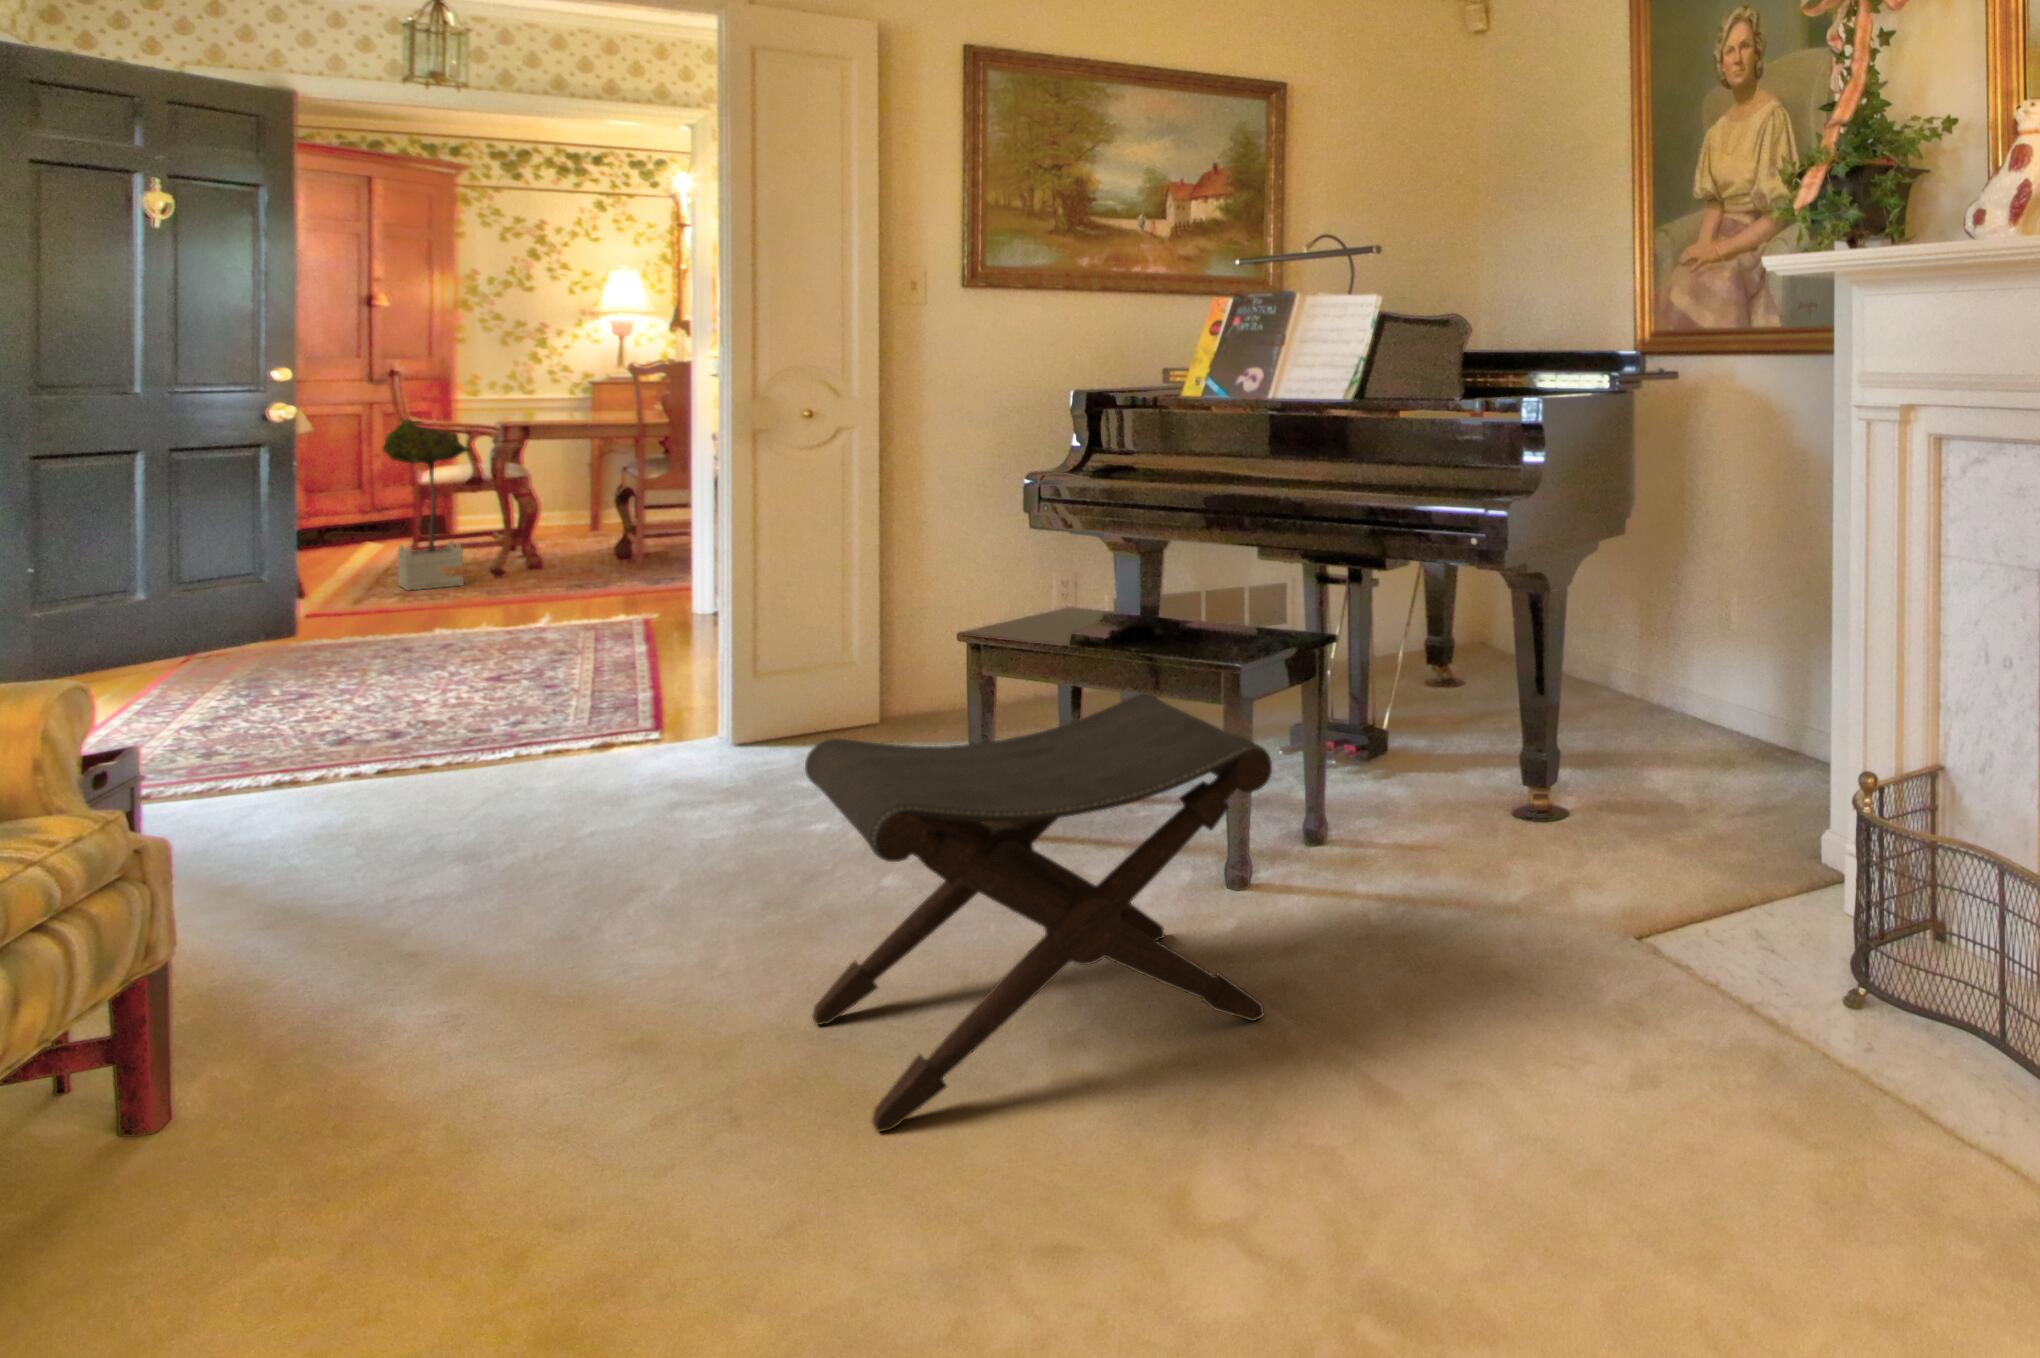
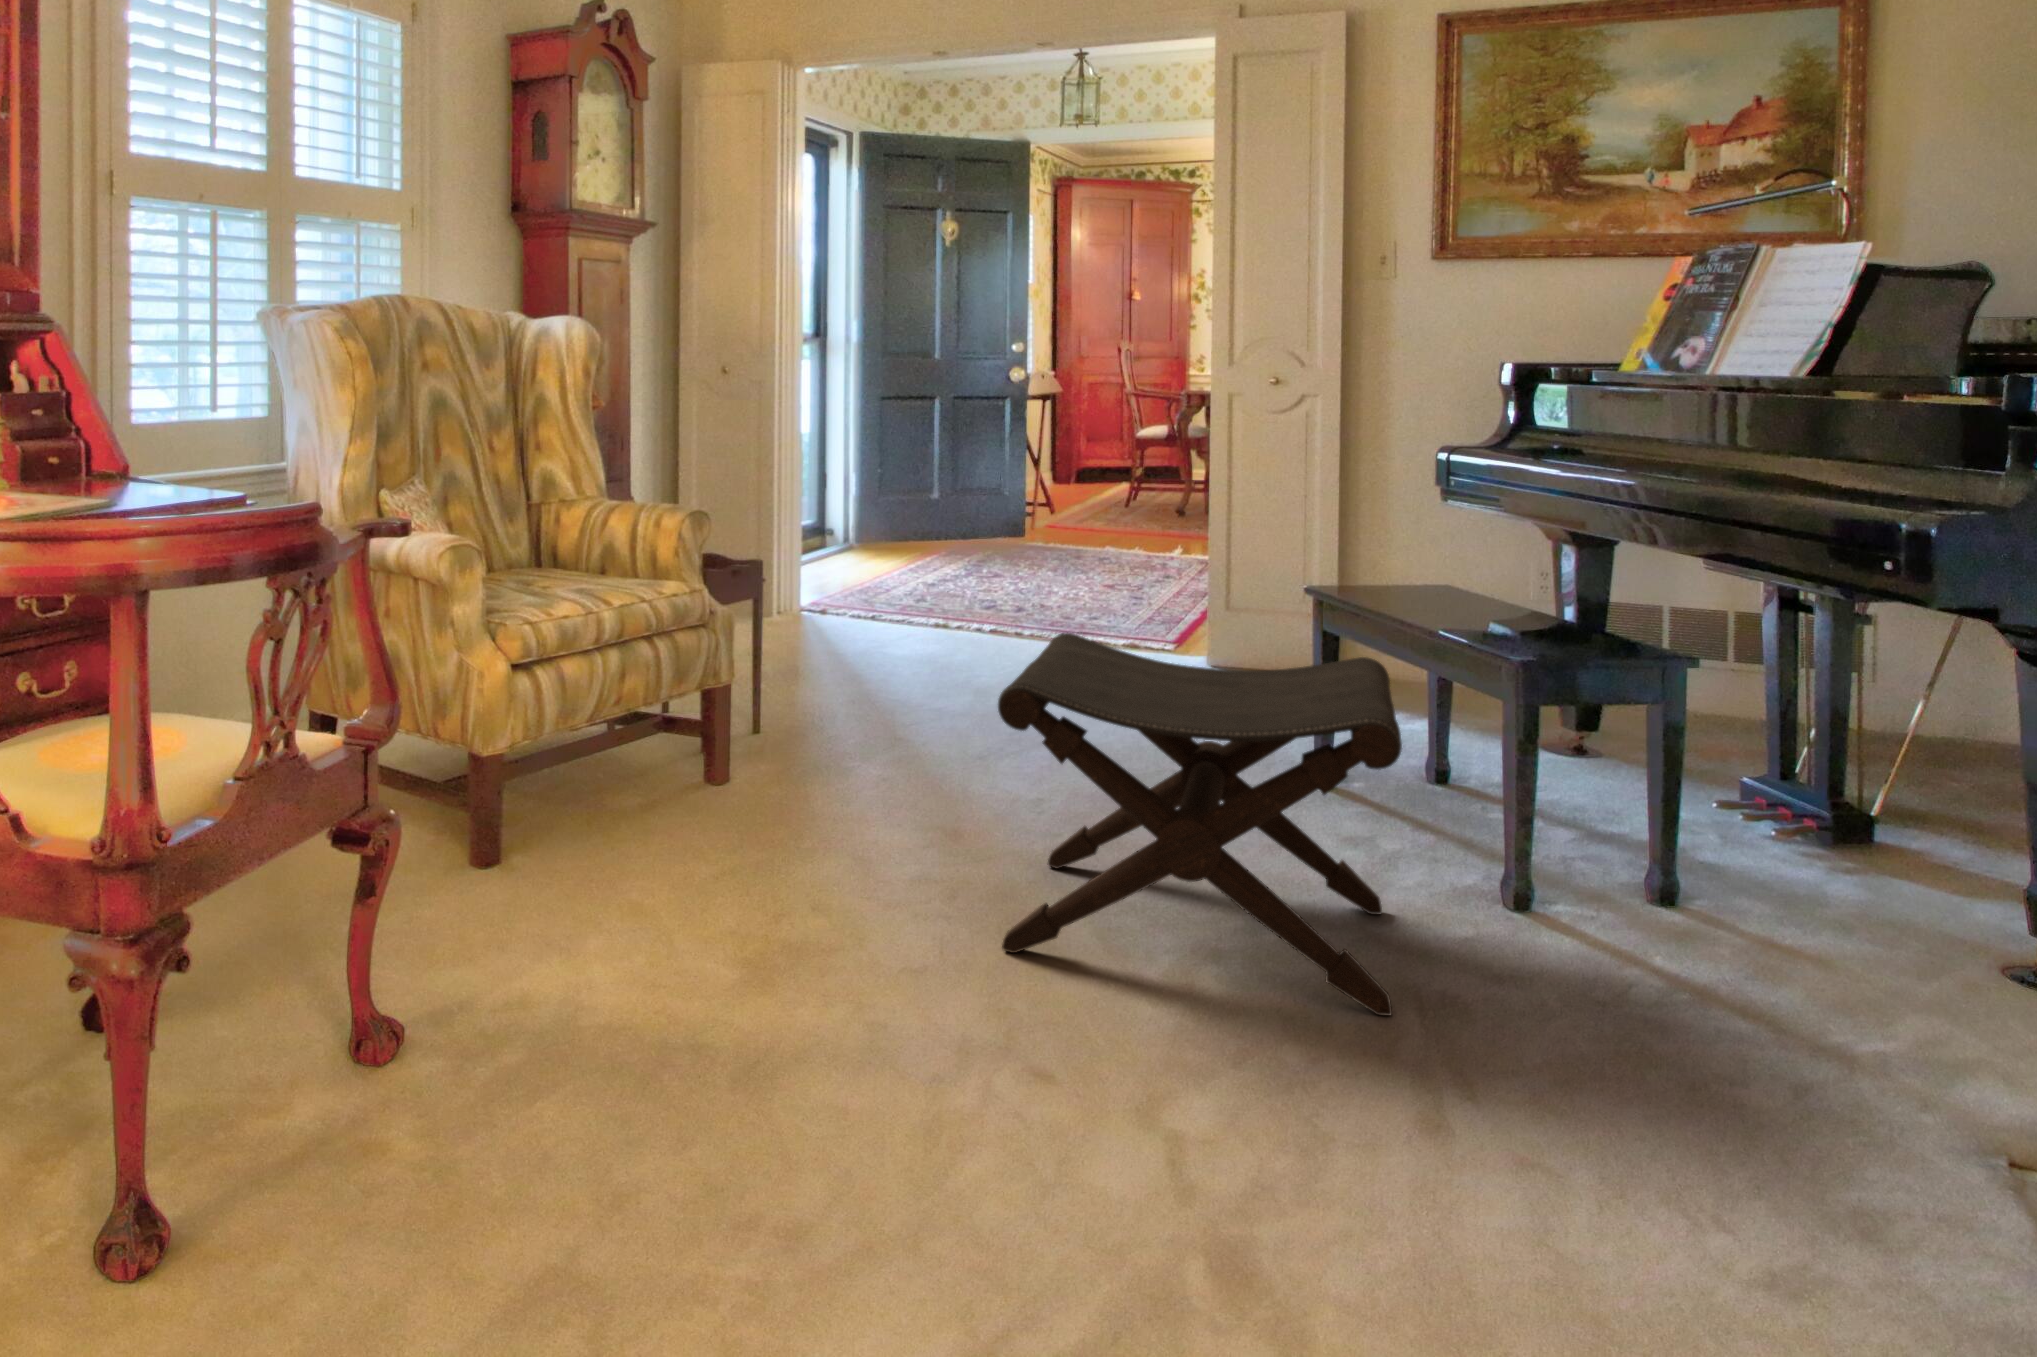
potted tree: present [383,418,469,590] -> none [1121,382,1178,516]

